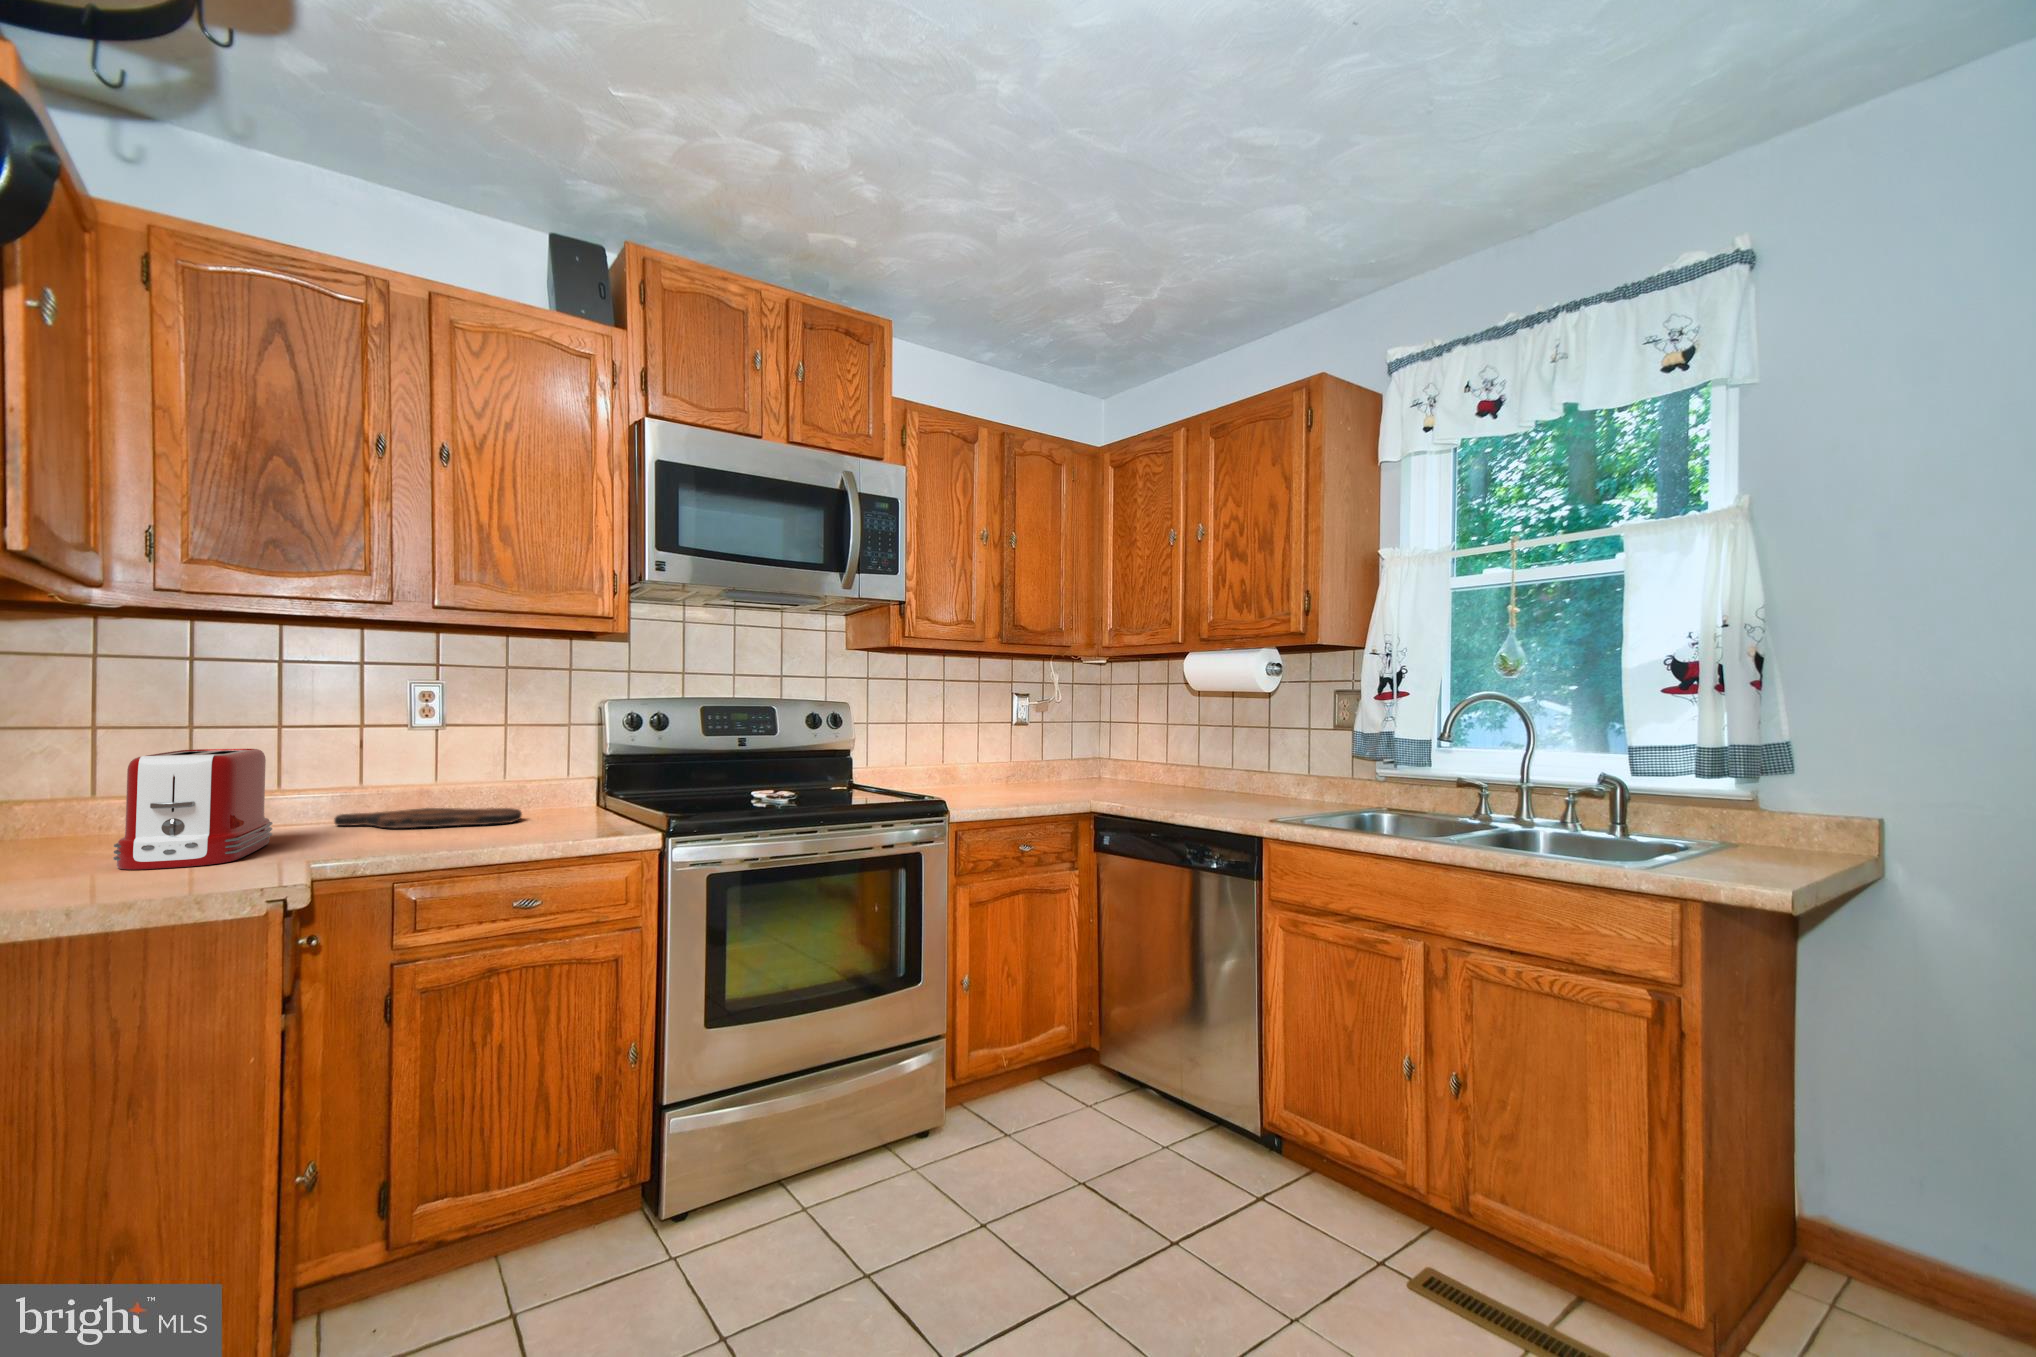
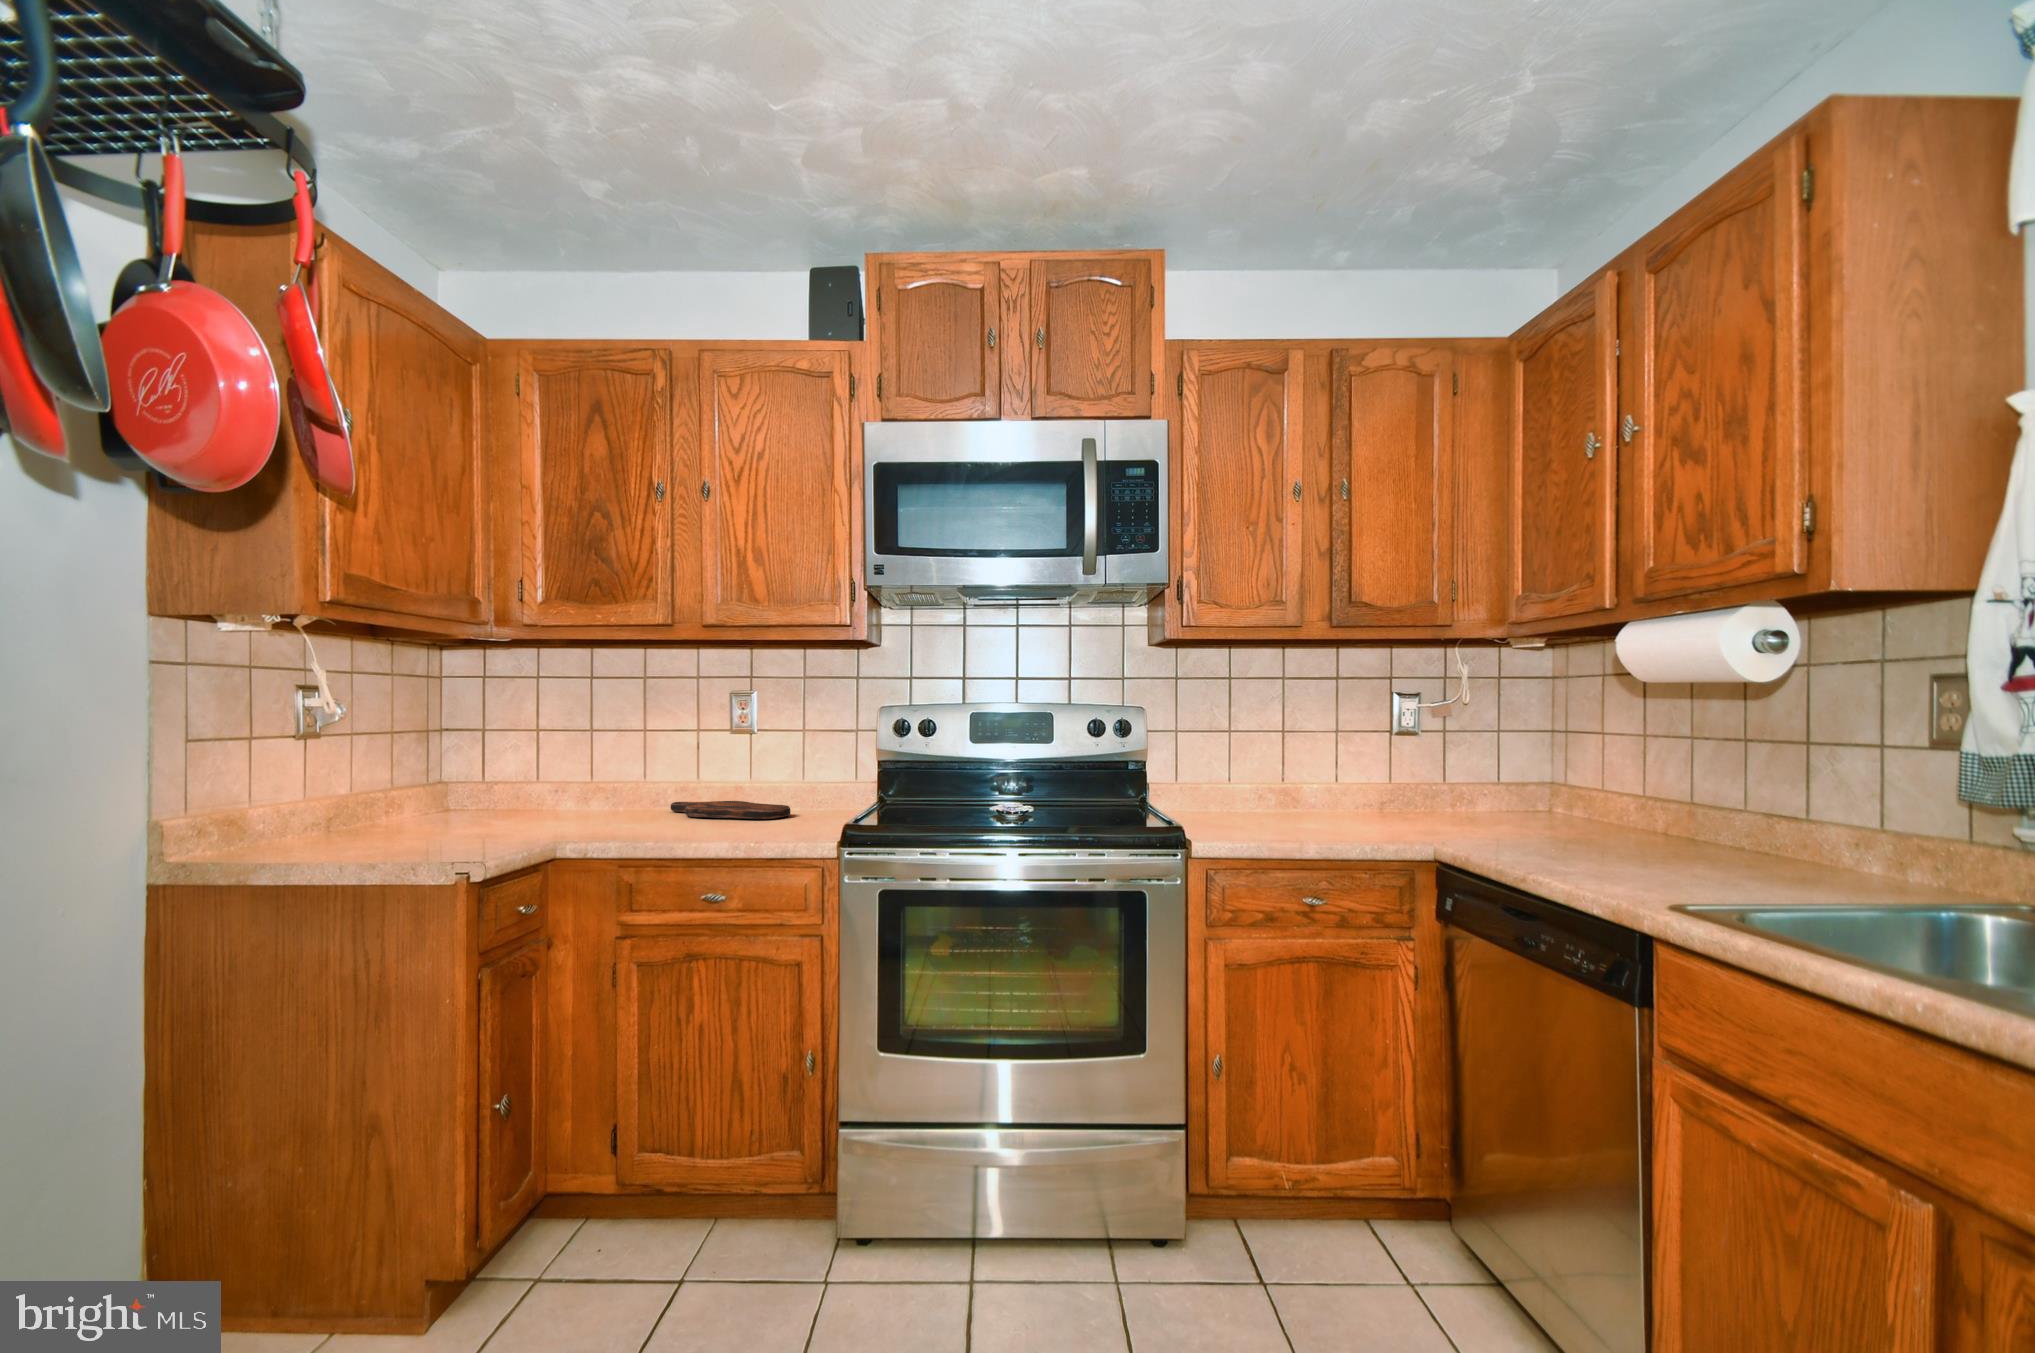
toaster: present [113,749,273,870] -> none [461,745,591,836]

